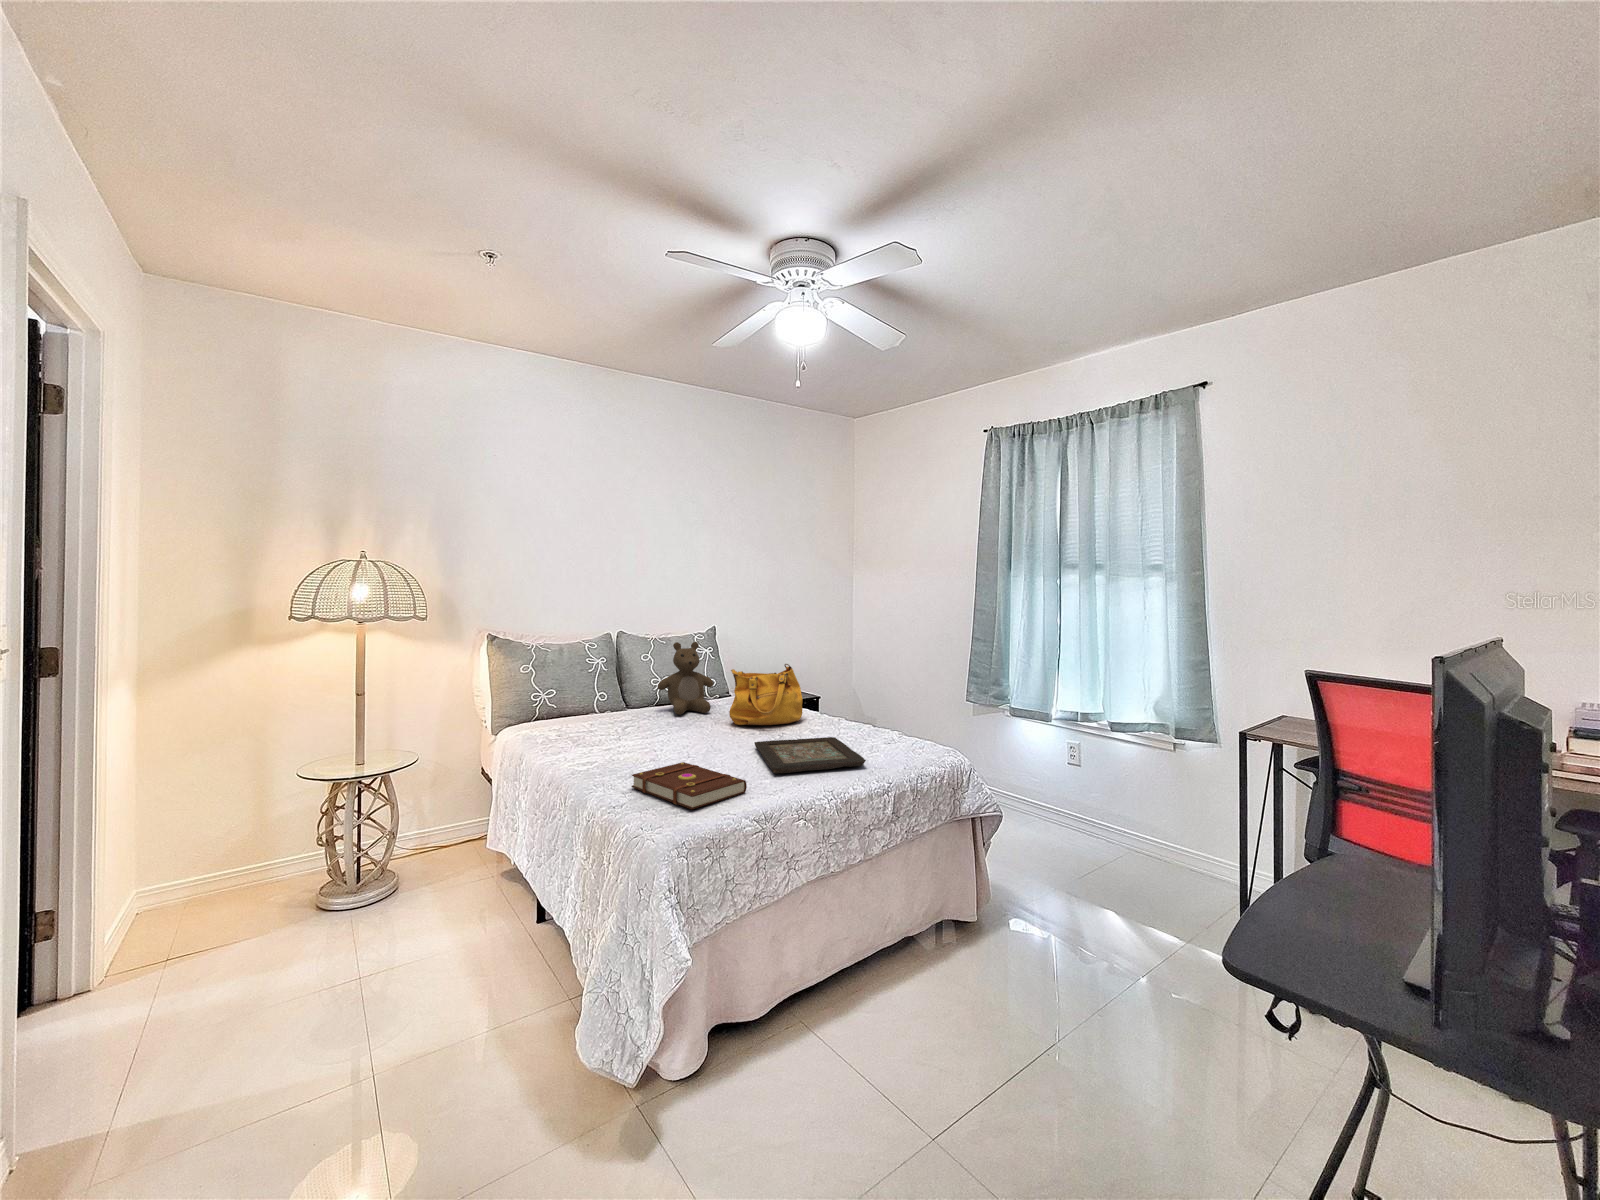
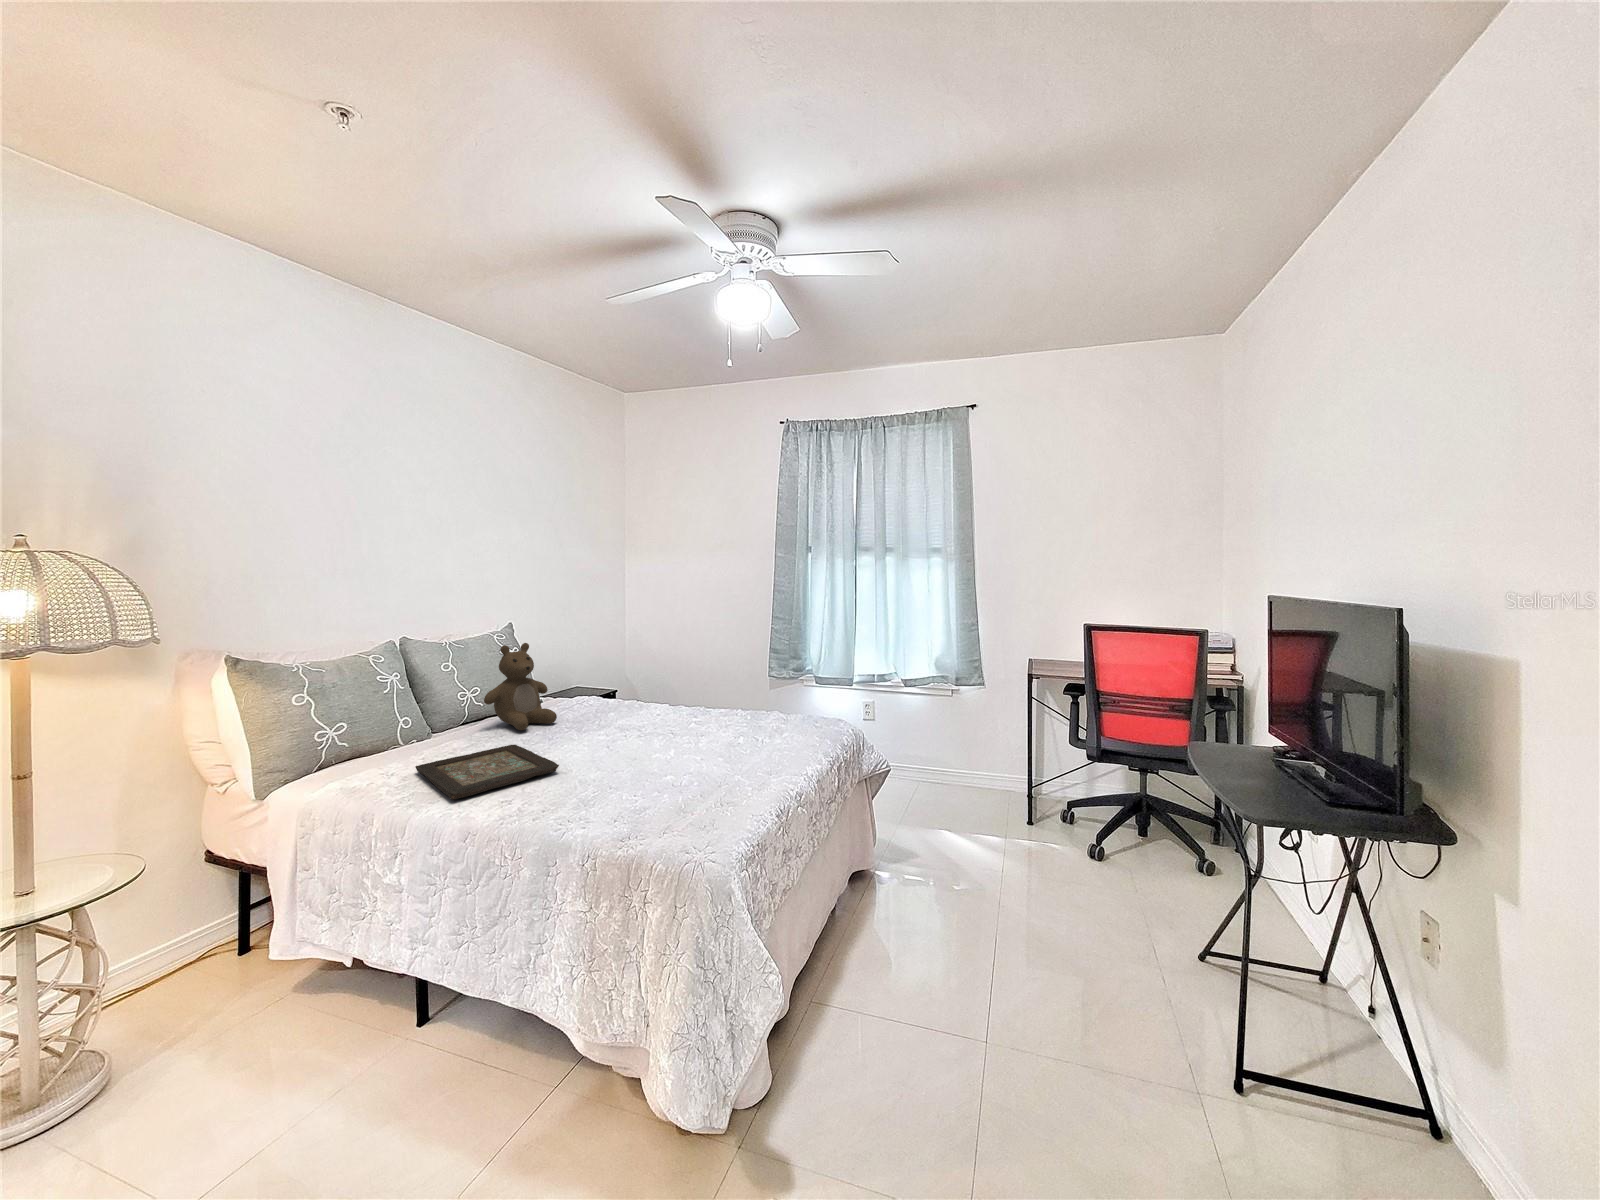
handbag: present [729,664,803,725] -> none [593,658,673,731]
decorative tray: present [754,737,866,773] -> present [415,745,559,799]
book: present [631,762,747,809] -> none [596,782,727,830]

